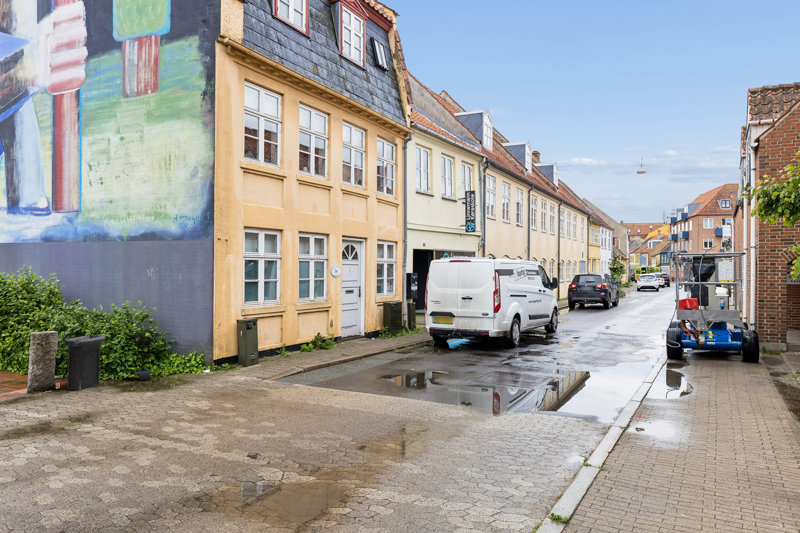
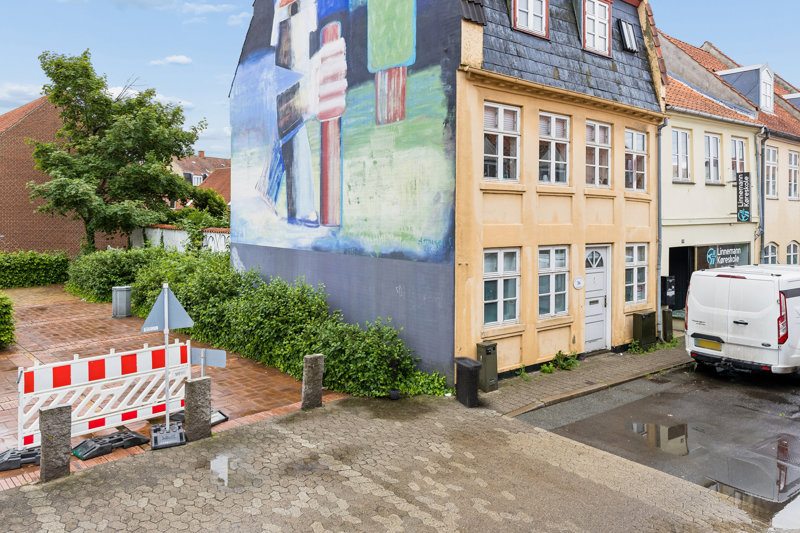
trash can: present [64,335,105,390] -> present [453,357,482,407]

